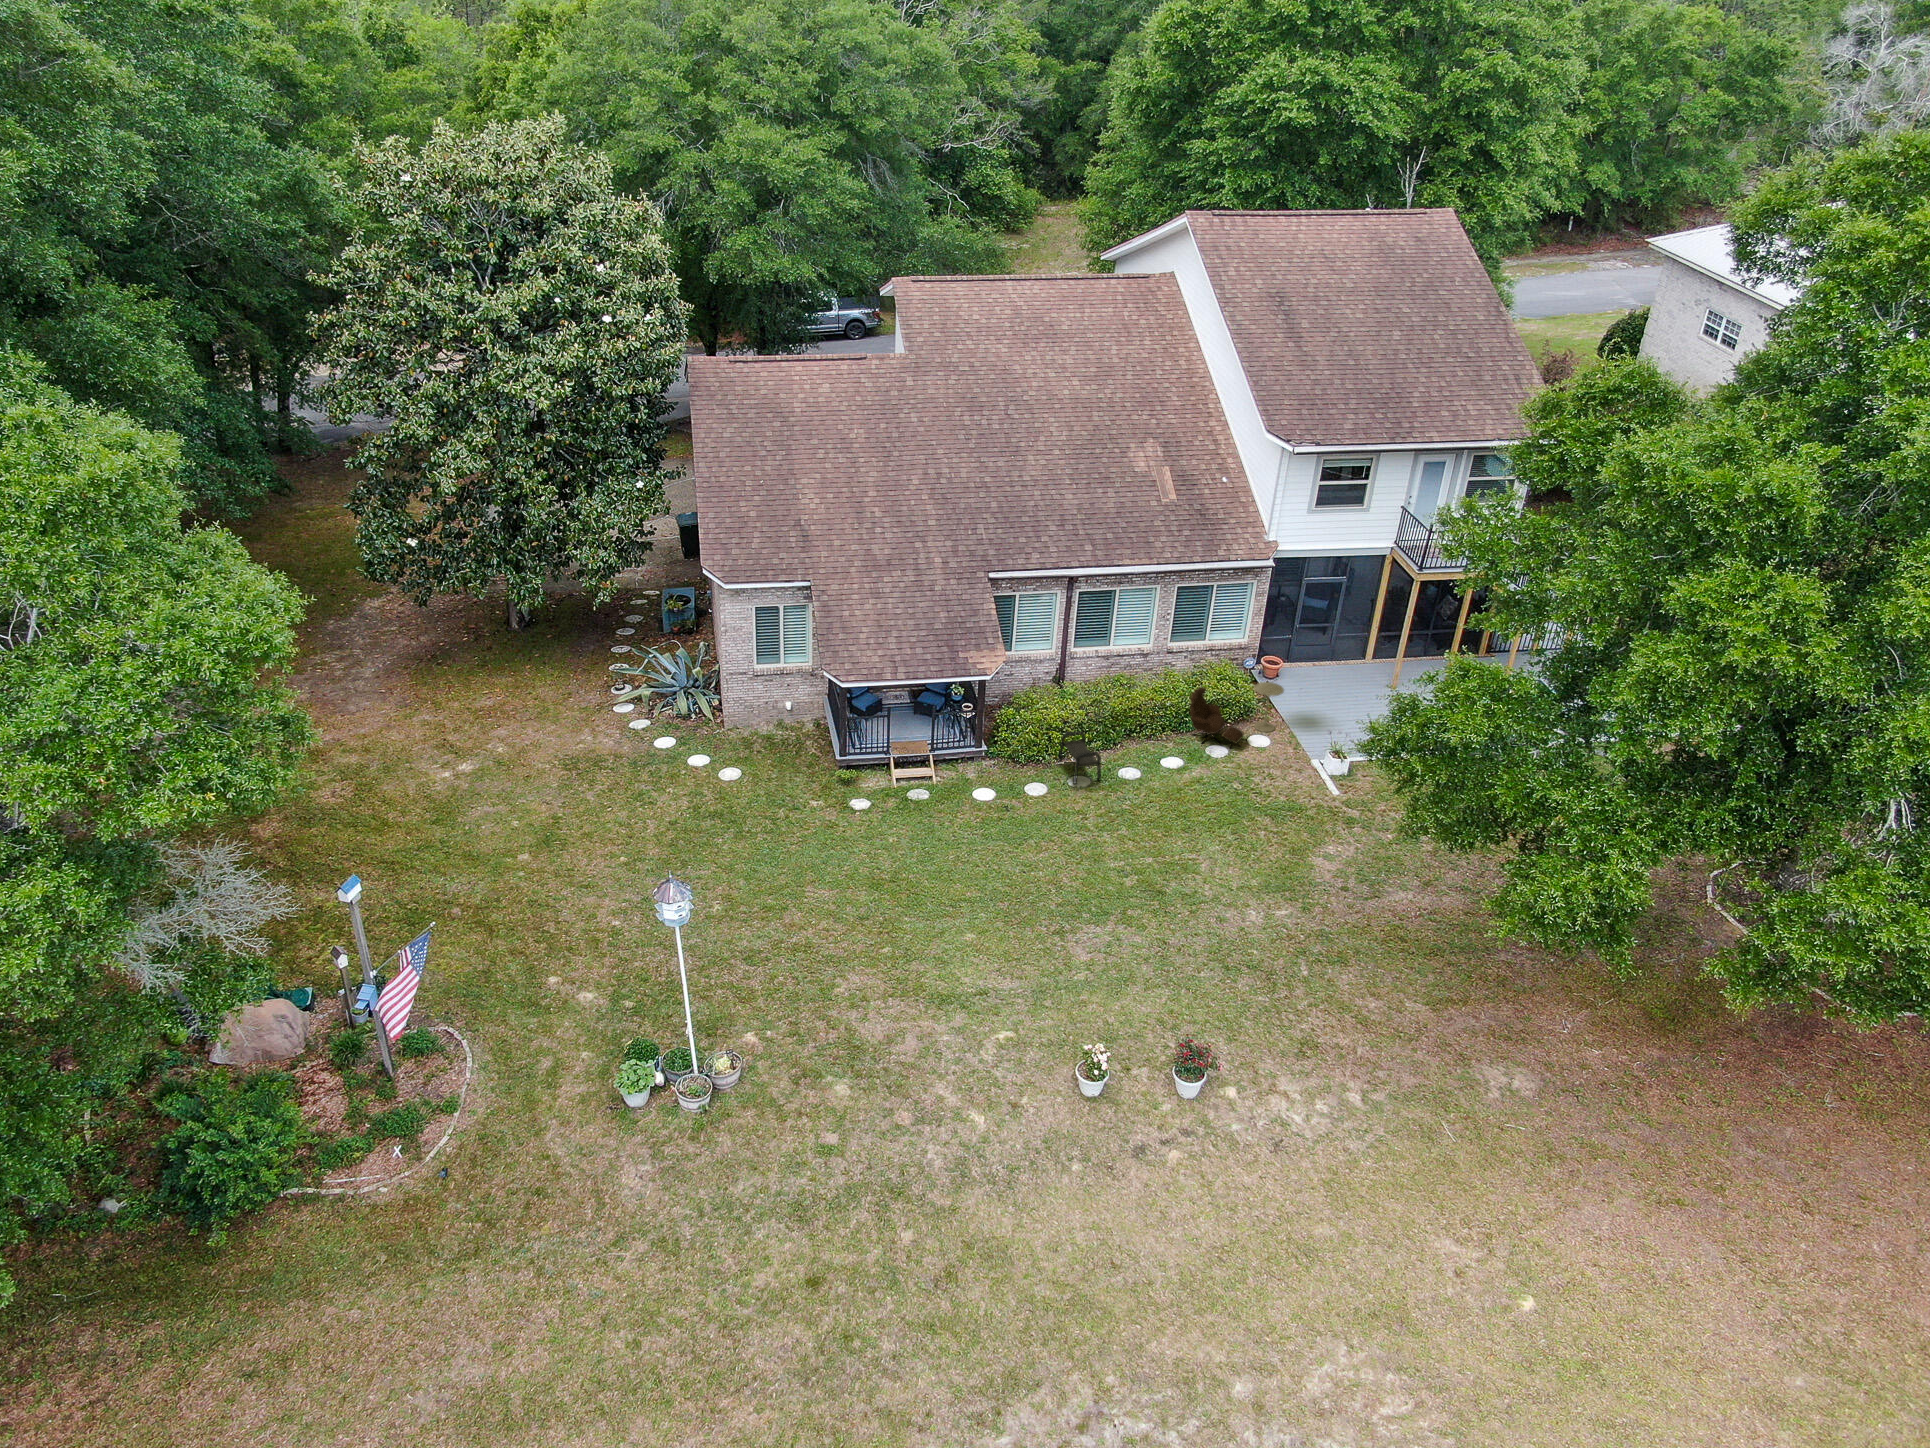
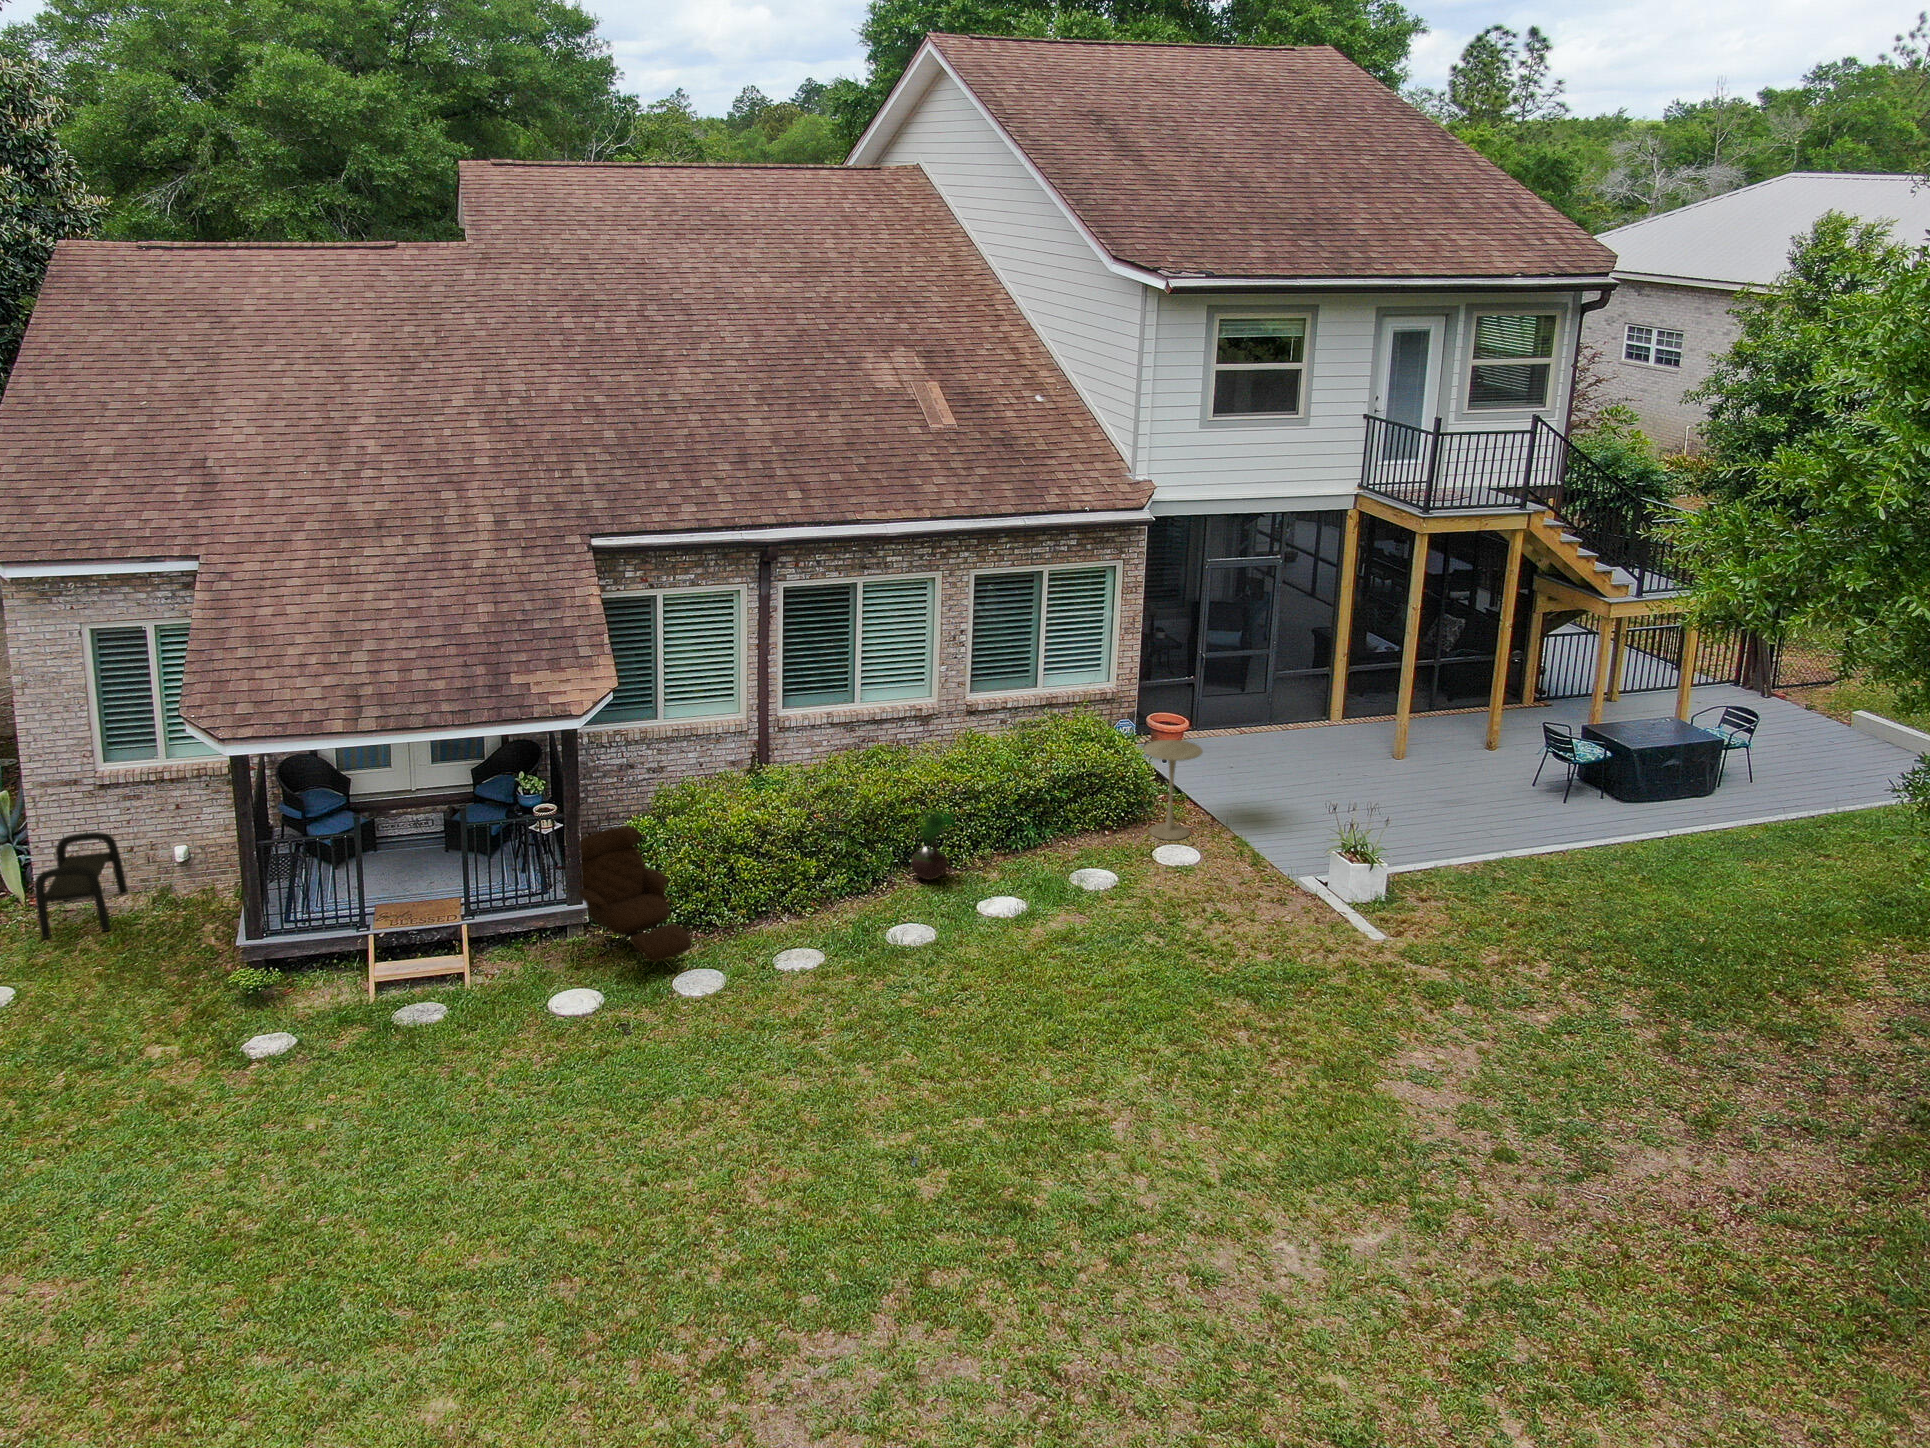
lounge chair: present [1190,687,1244,744] -> present [579,826,692,974]
potted tree: none [1133,713,1157,746] -> present [912,809,954,880]
bench: present [1059,731,1101,784] -> present [35,832,128,939]

